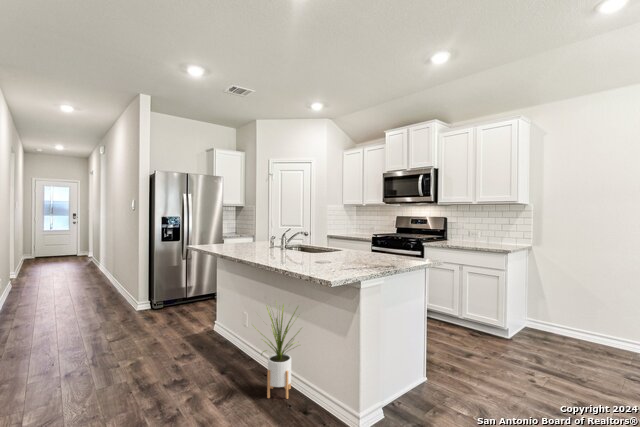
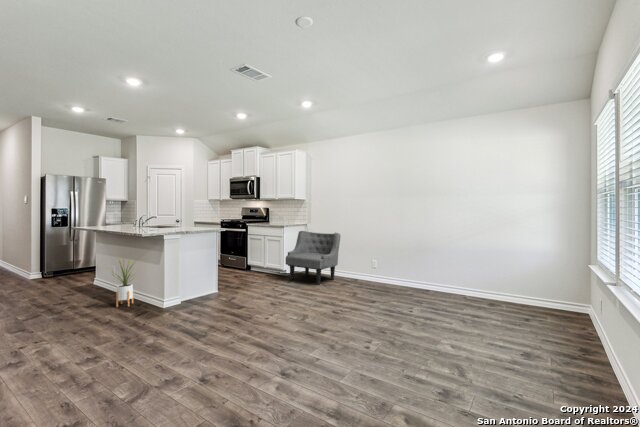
armchair: none [514,257,631,368] -> present [286,231,341,285]

